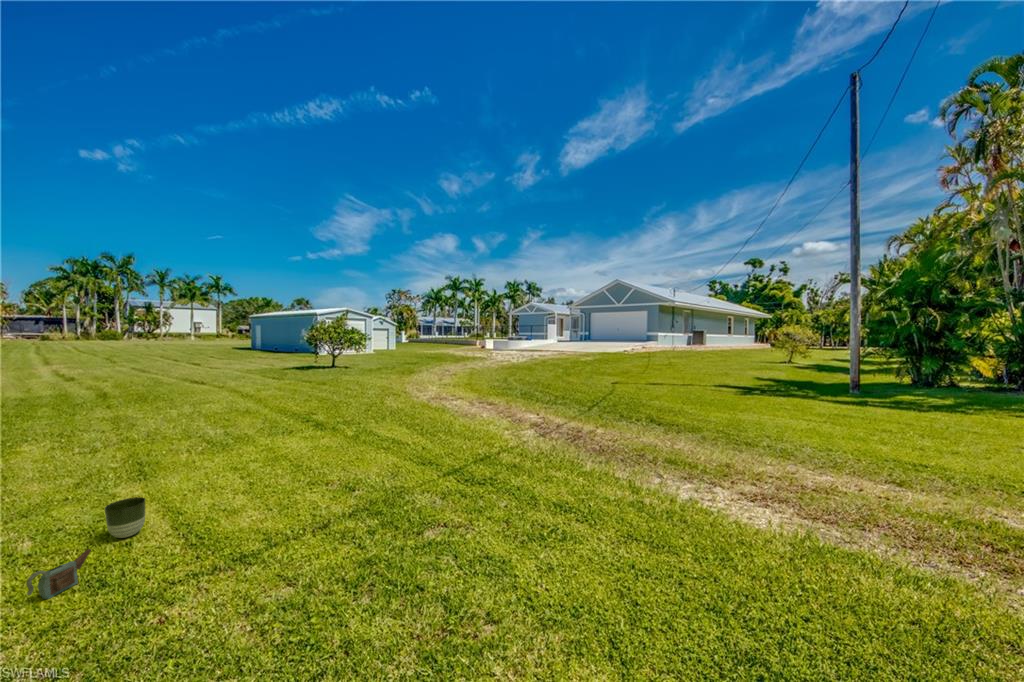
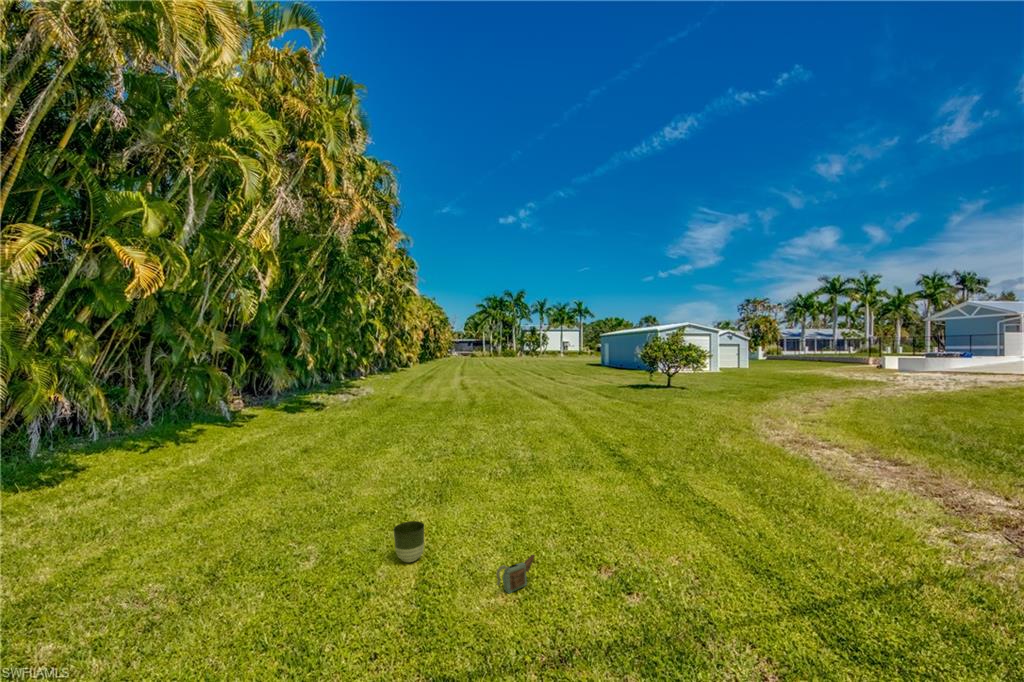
watering can: present [26,549,91,599] -> present [496,555,535,593]

